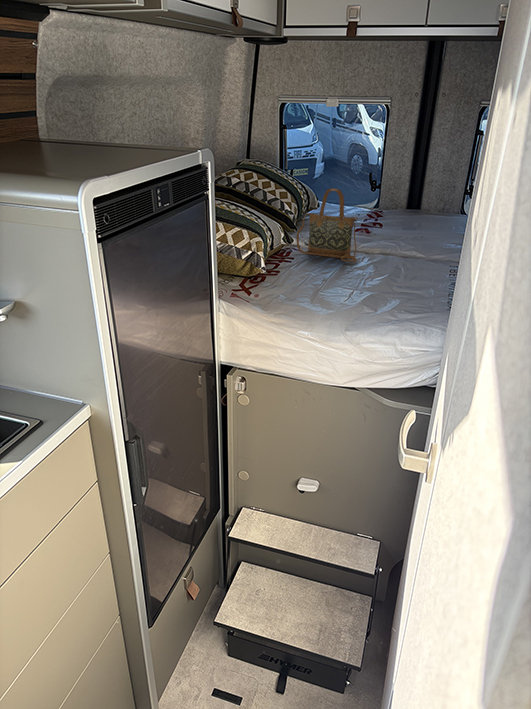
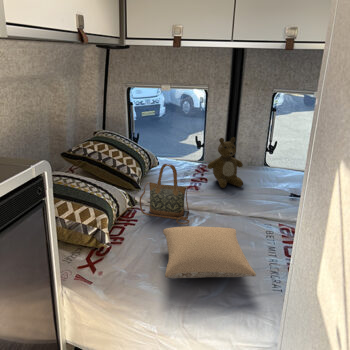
teddy bear: none [382,164,429,231] -> present [207,137,243,188]
pillow: none [326,253,432,300] -> present [163,226,256,278]

